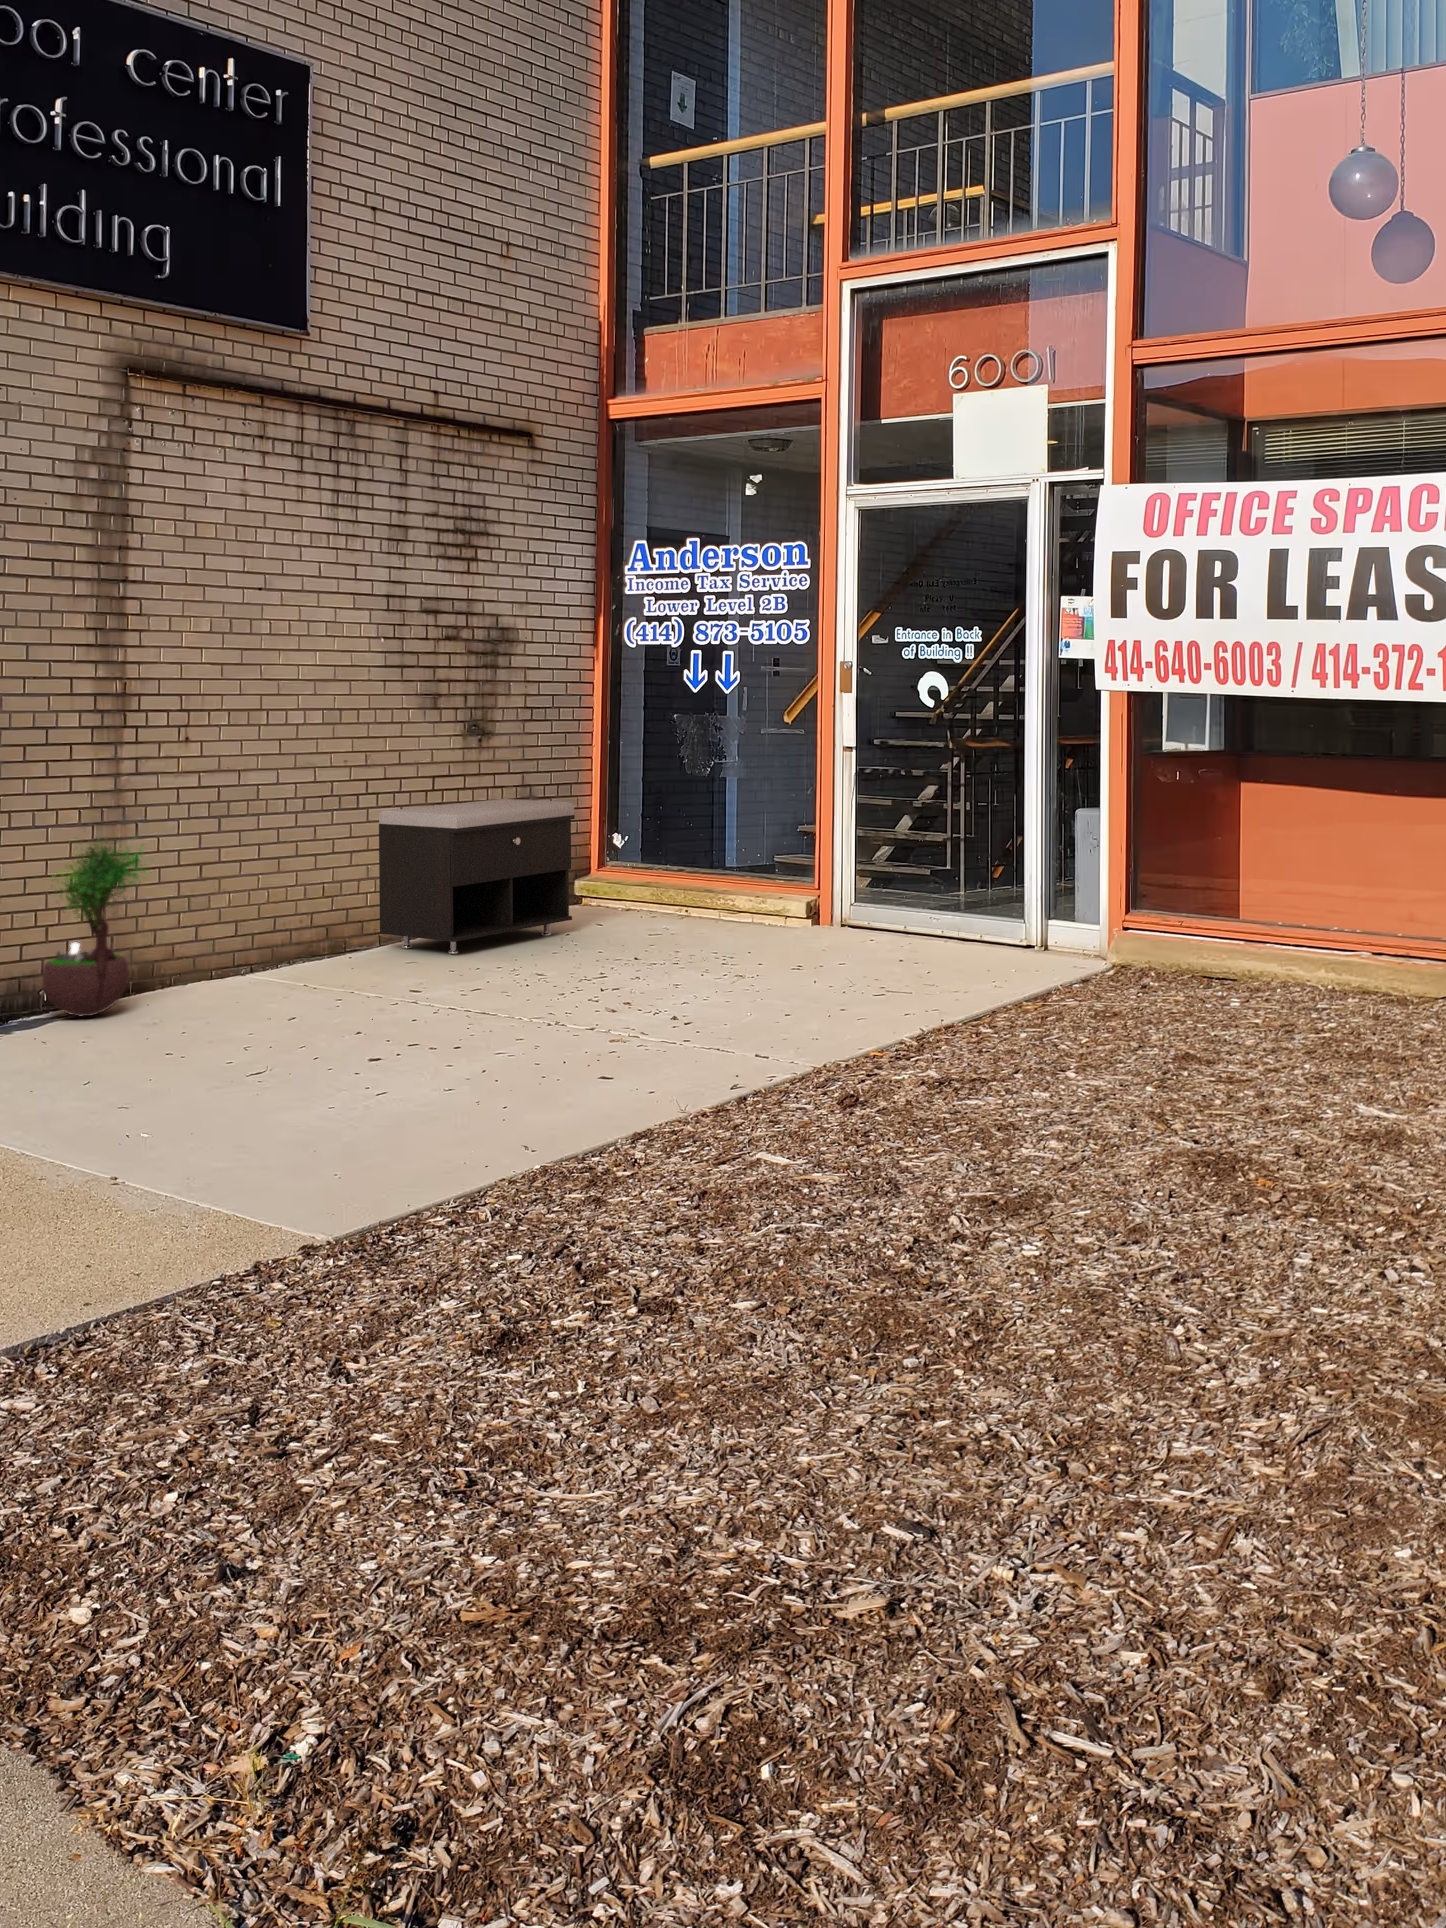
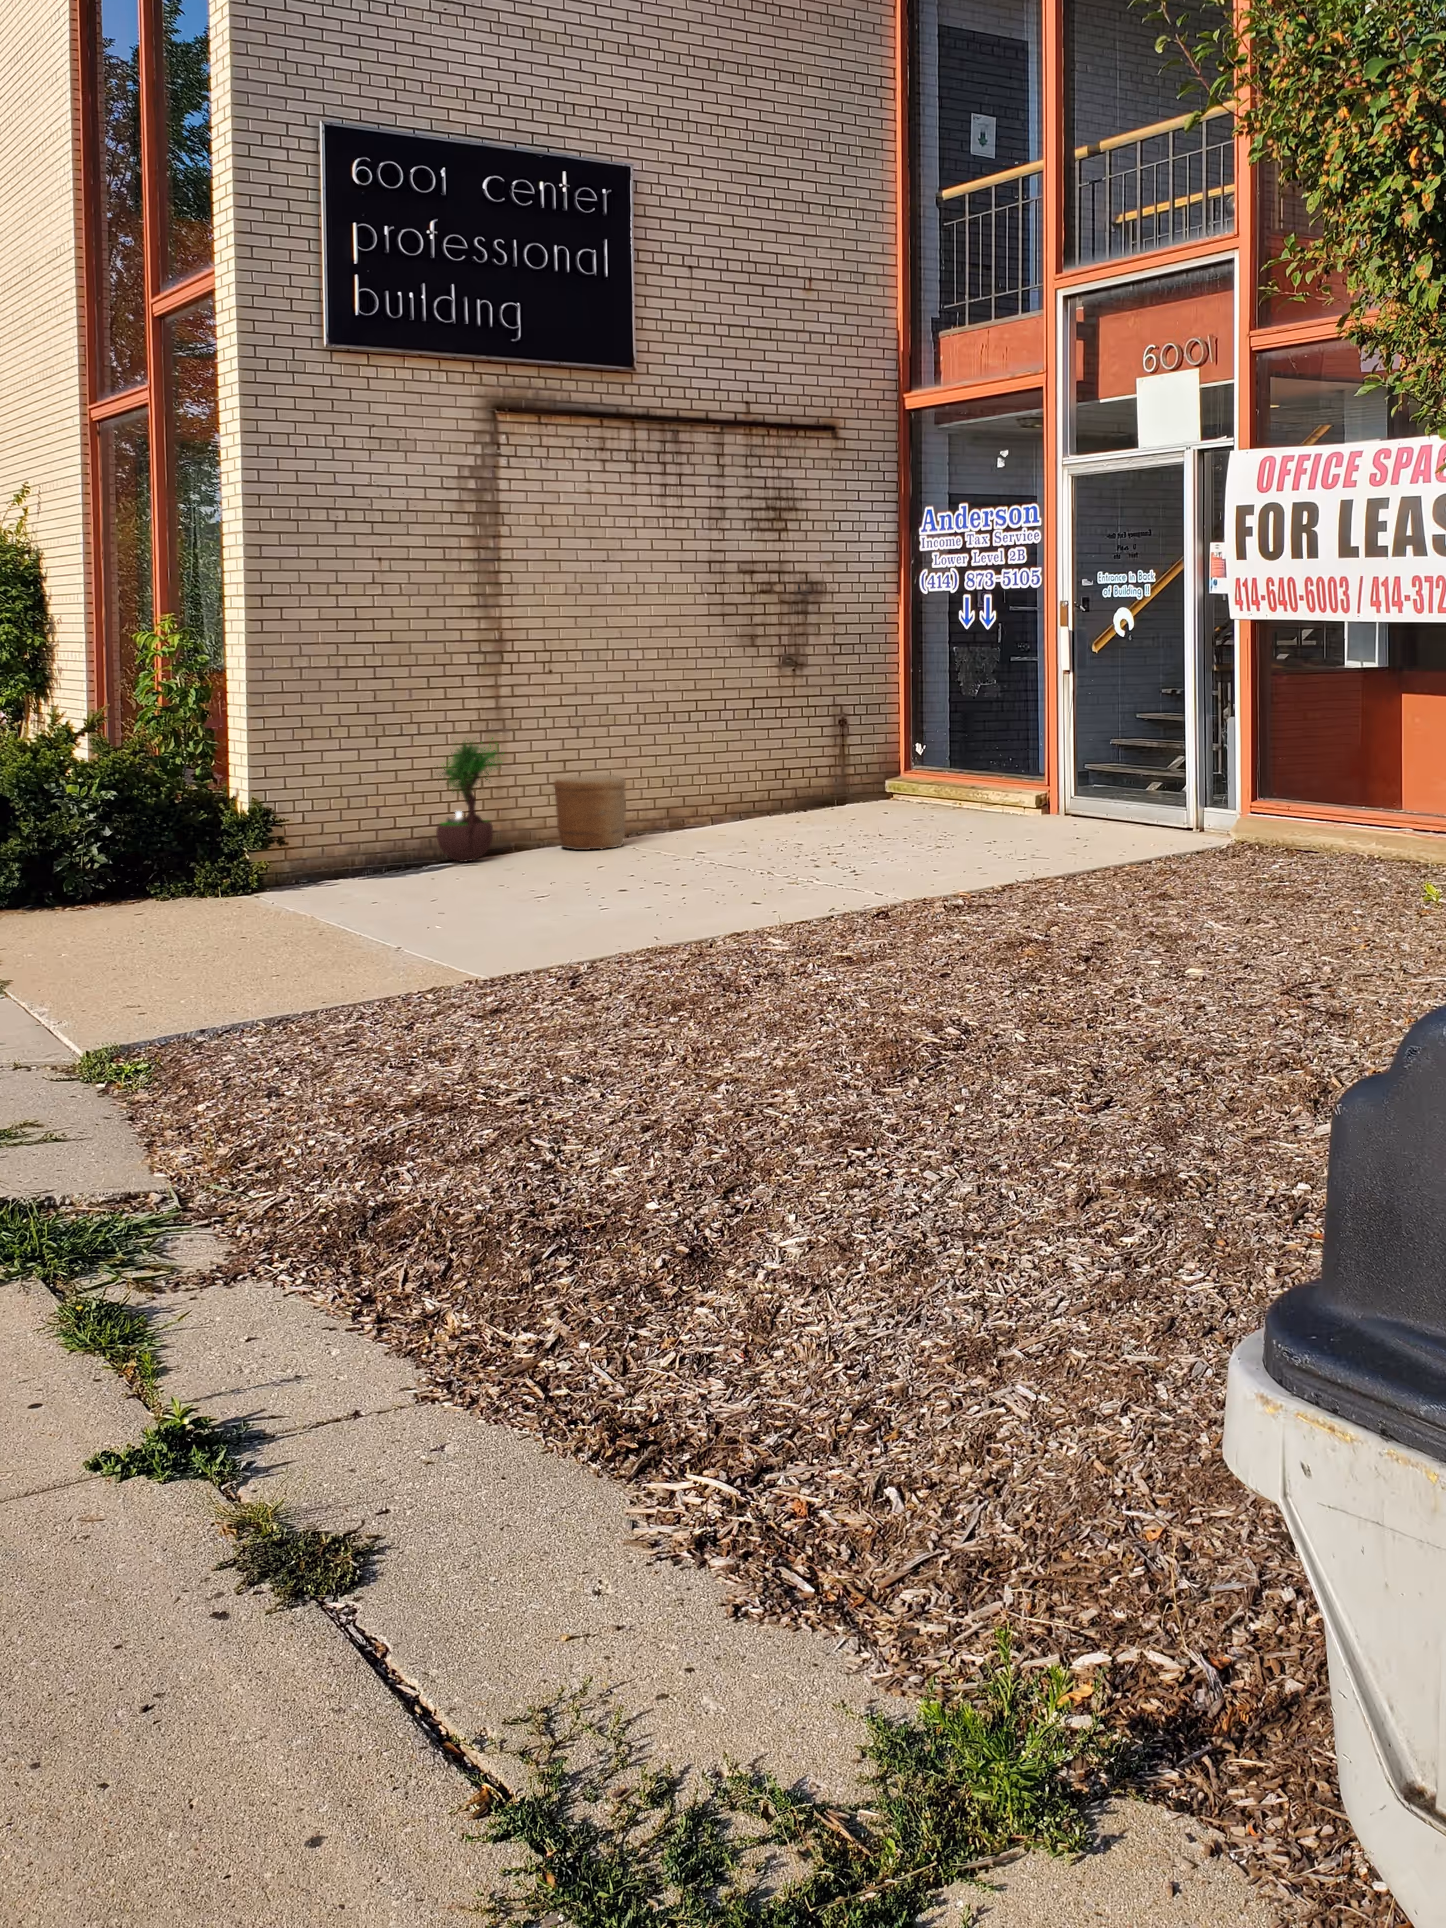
storage bench: present [379,799,575,954] -> none [703,716,858,831]
woven basket: none [200,884,304,992] -> present [554,775,626,850]

